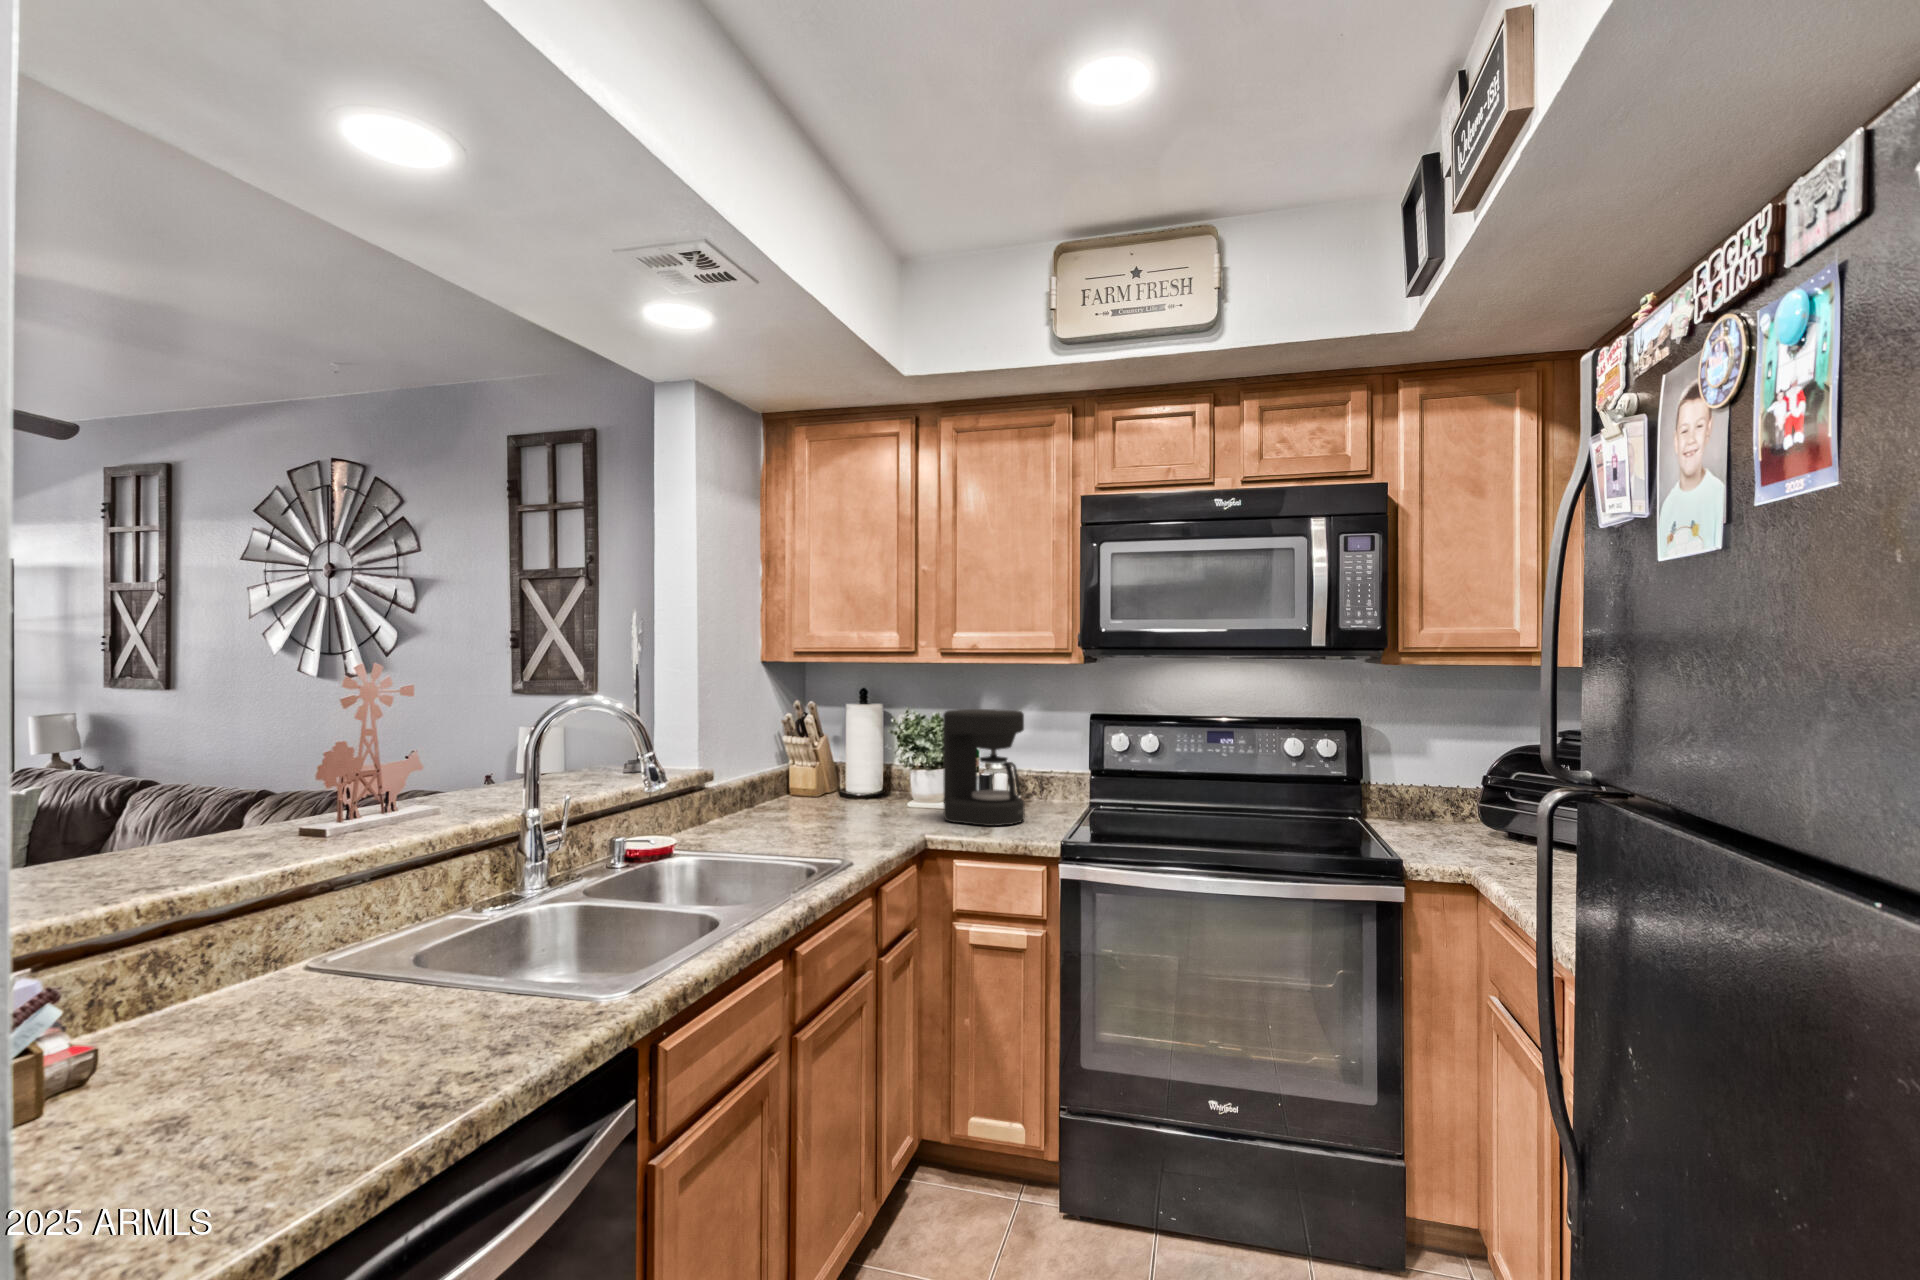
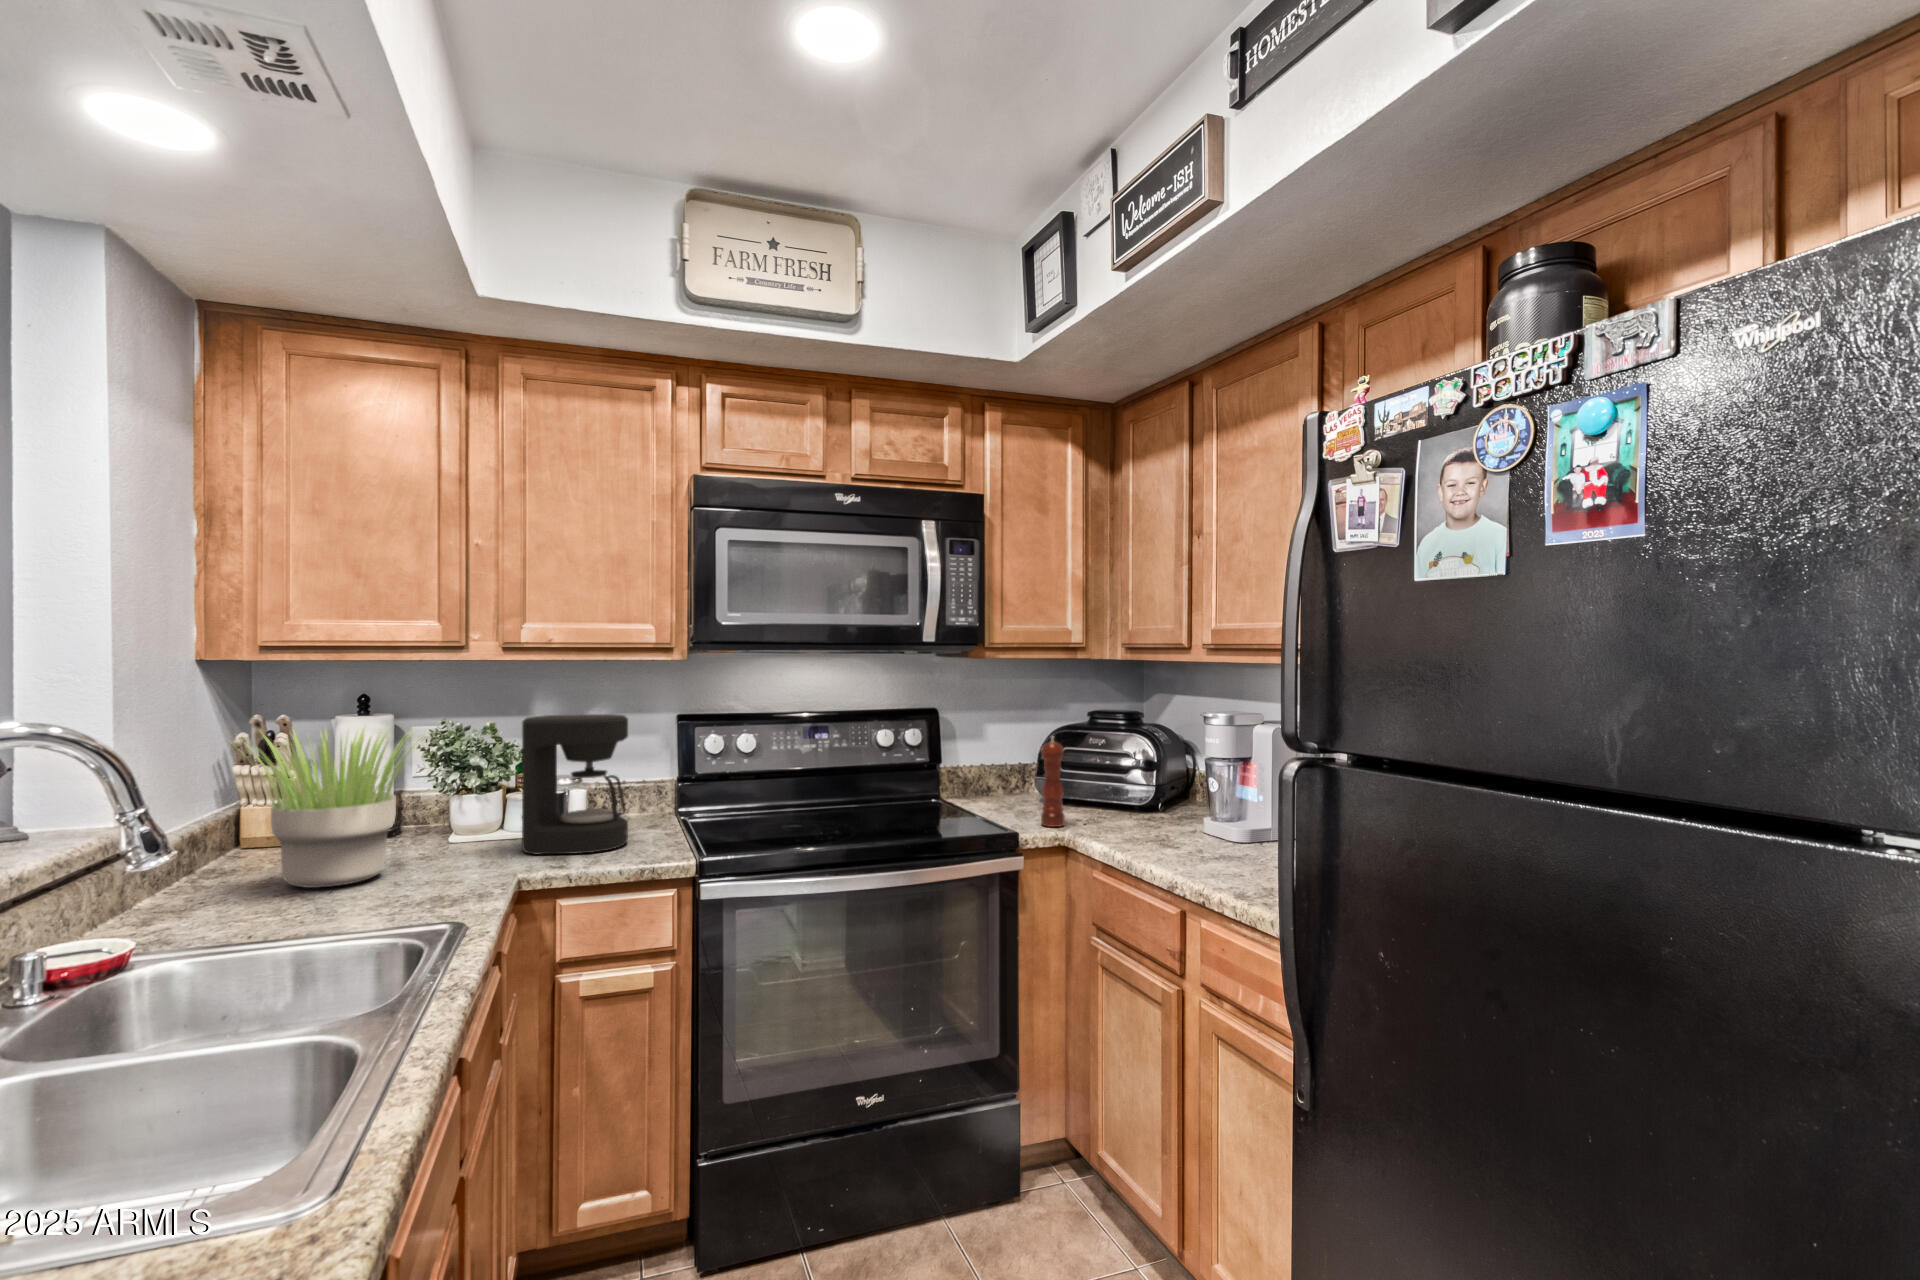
potted plant: none [747,709,877,826] -> present [230,728,422,888]
pepper mill: none [1445,755,1476,861] -> present [1041,736,1065,827]

